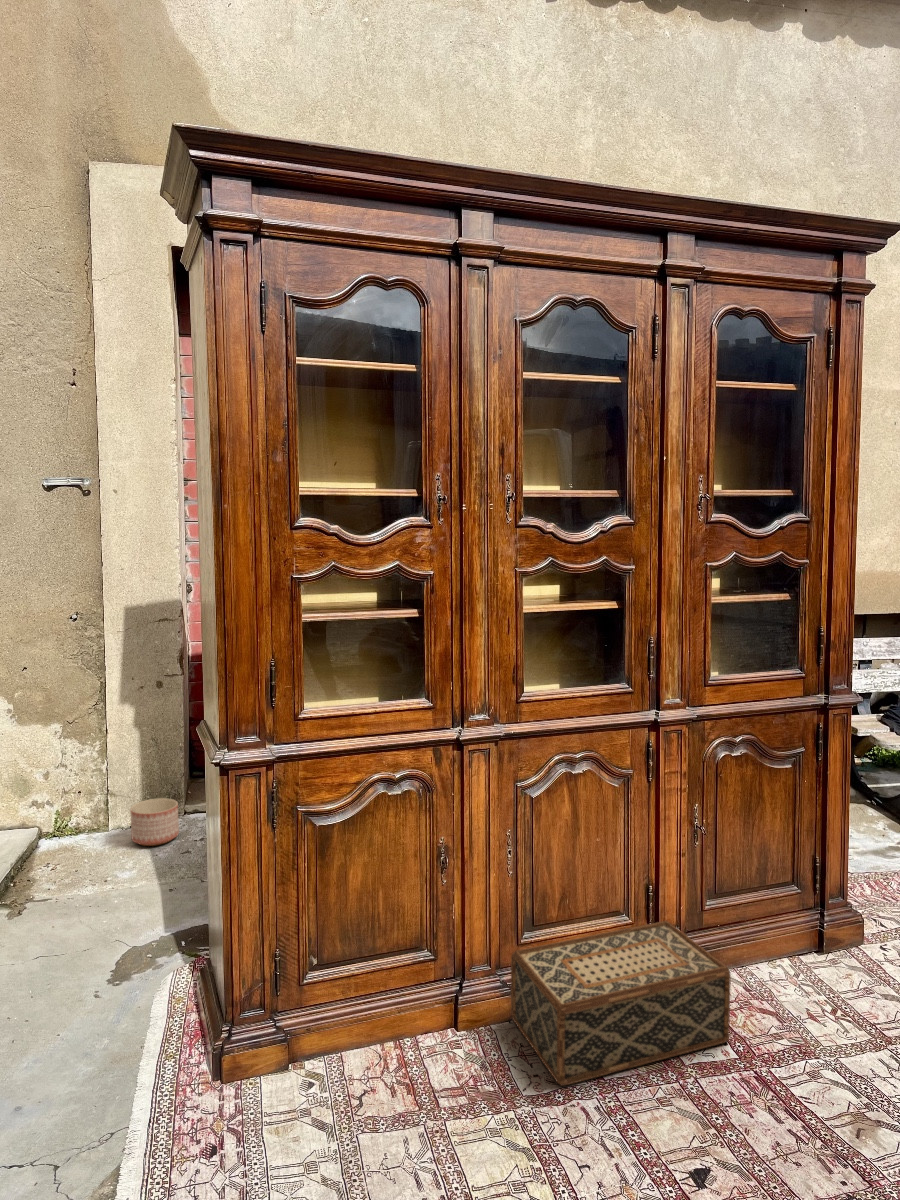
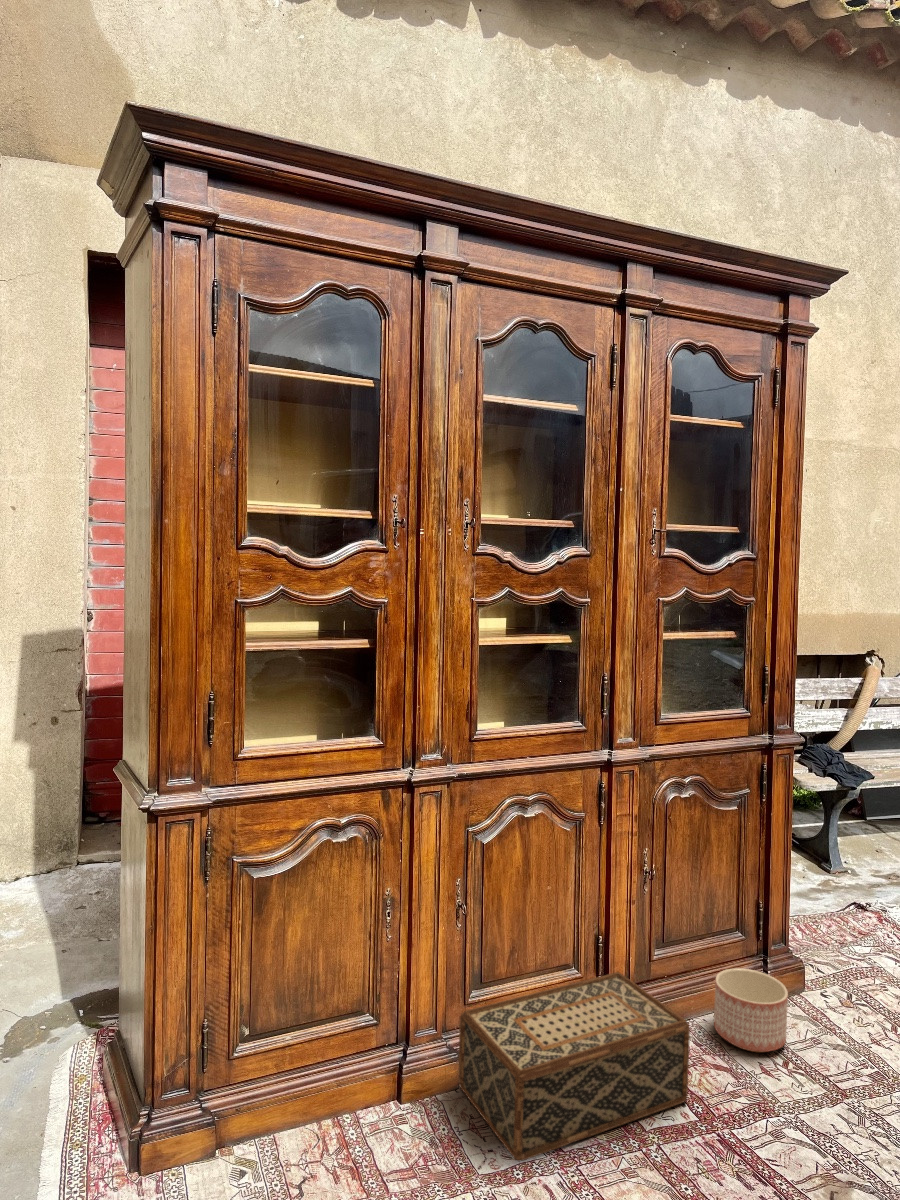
planter: present [130,798,179,846] -> present [714,968,788,1052]

